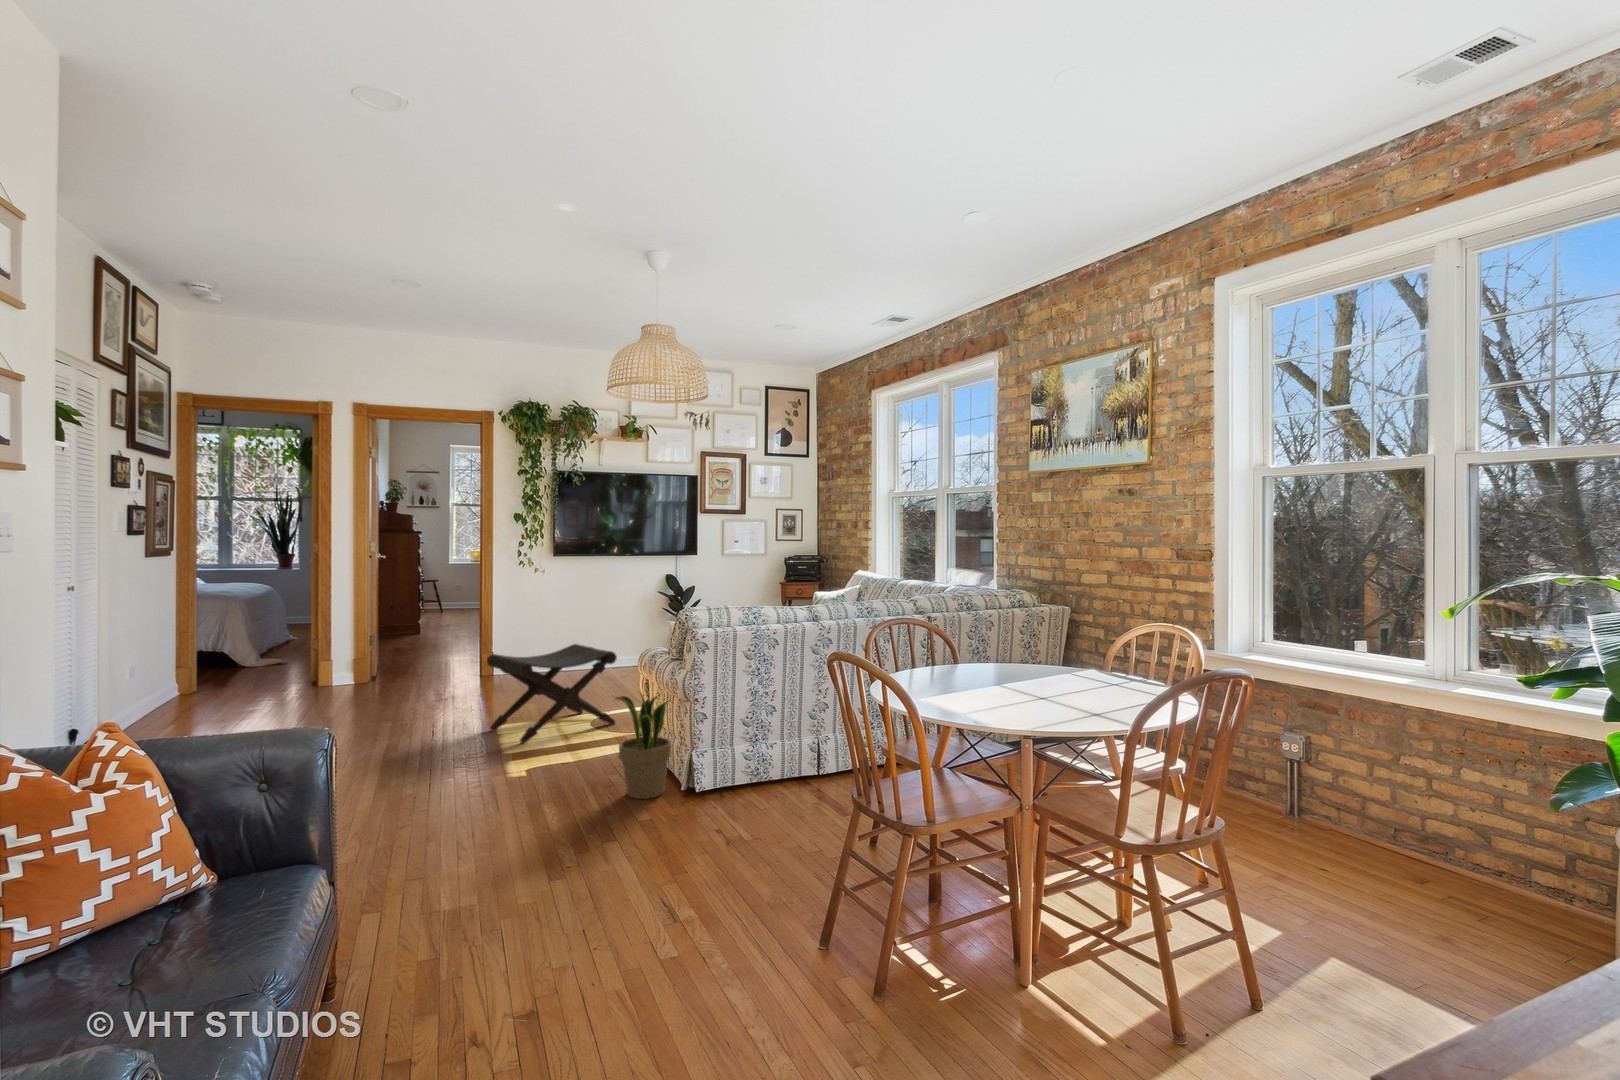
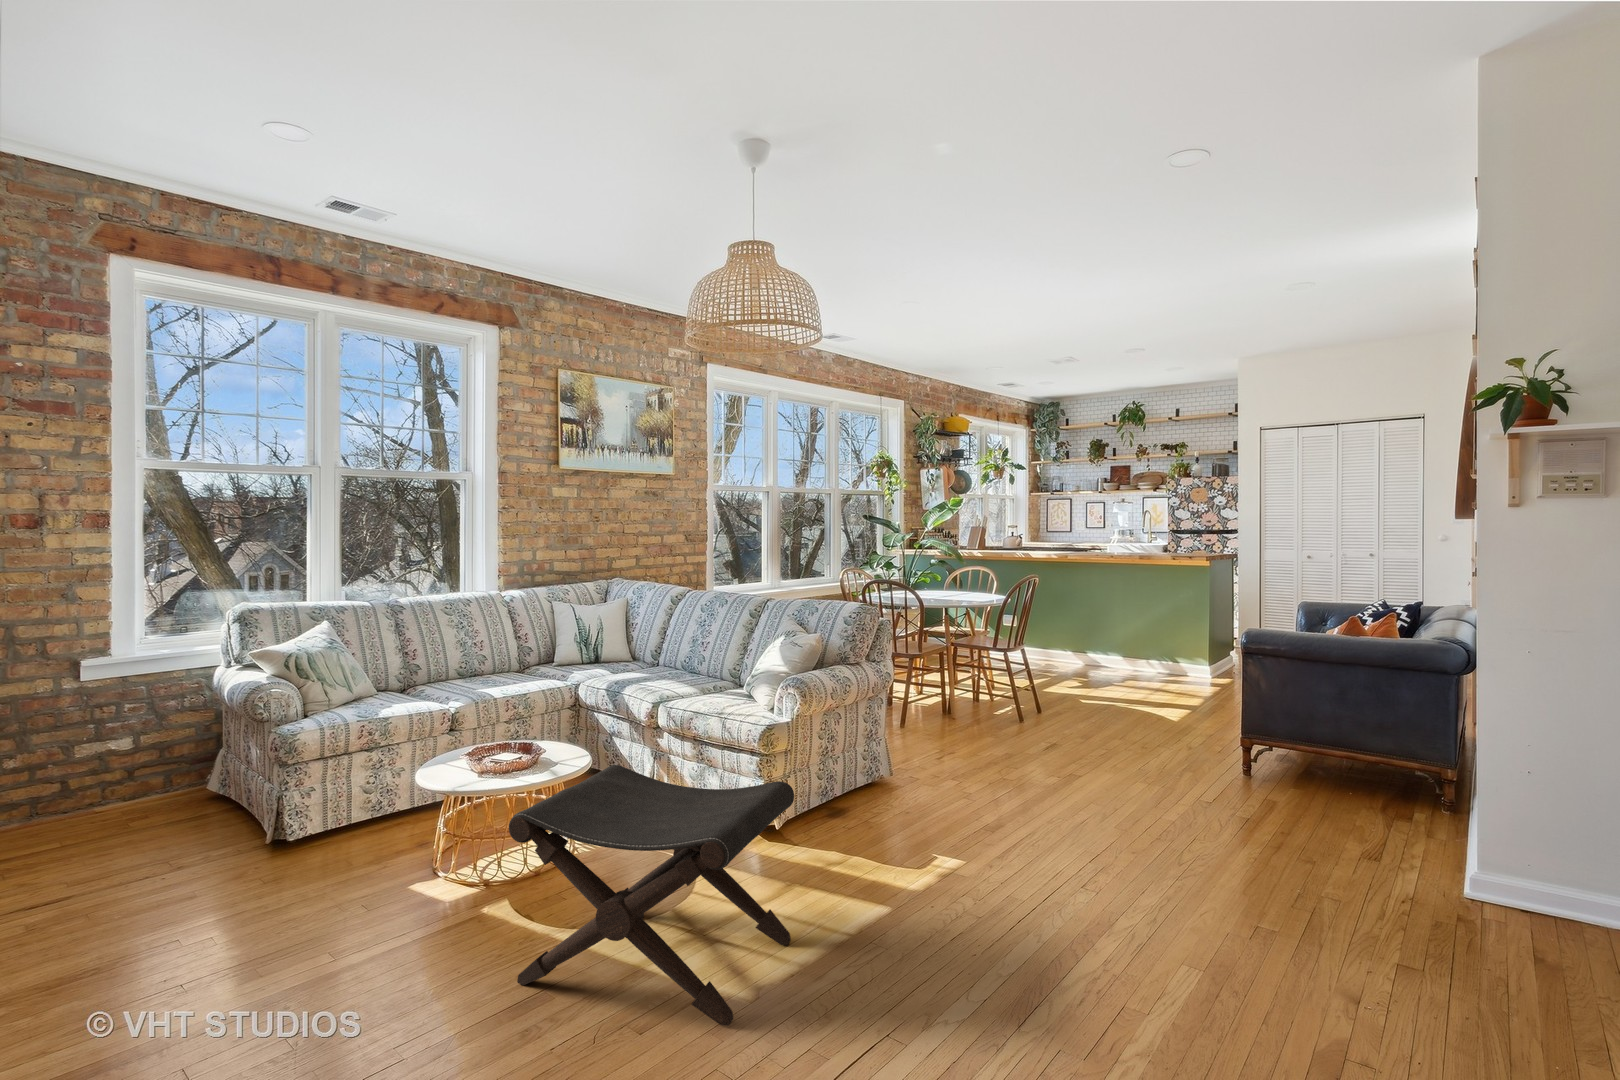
potted plant: present [615,694,671,799] -> none [858,691,917,808]

